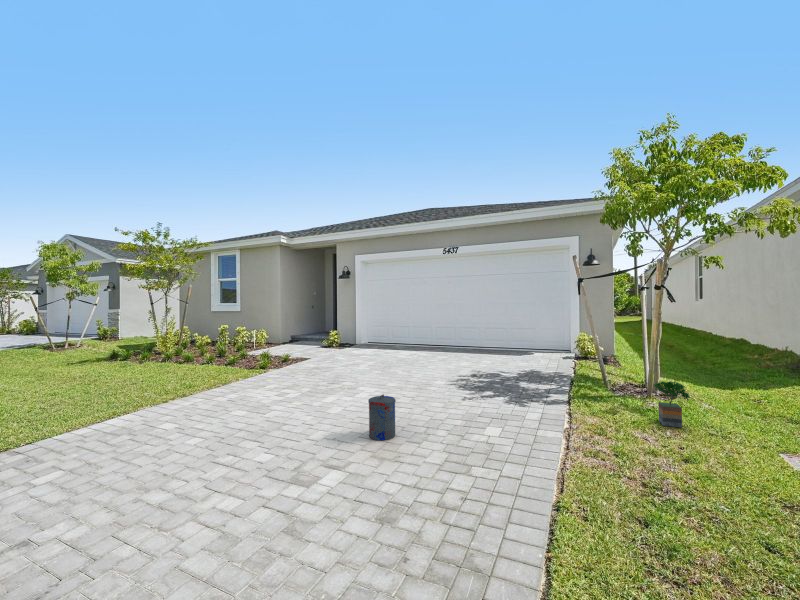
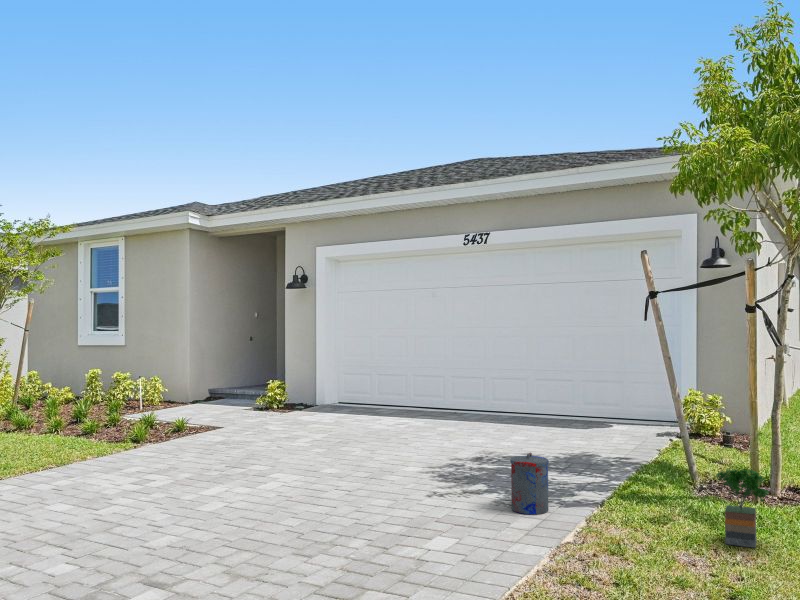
trash can: present [368,394,396,440] -> present [510,453,549,514]

